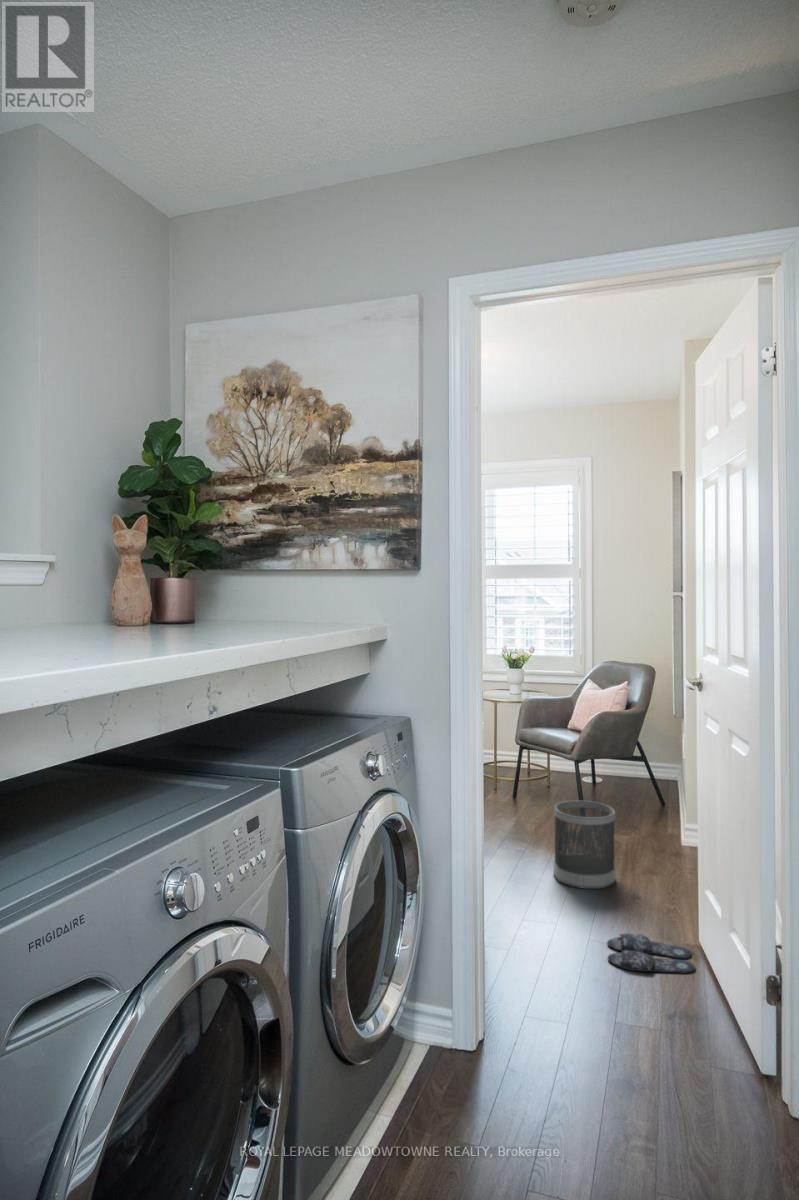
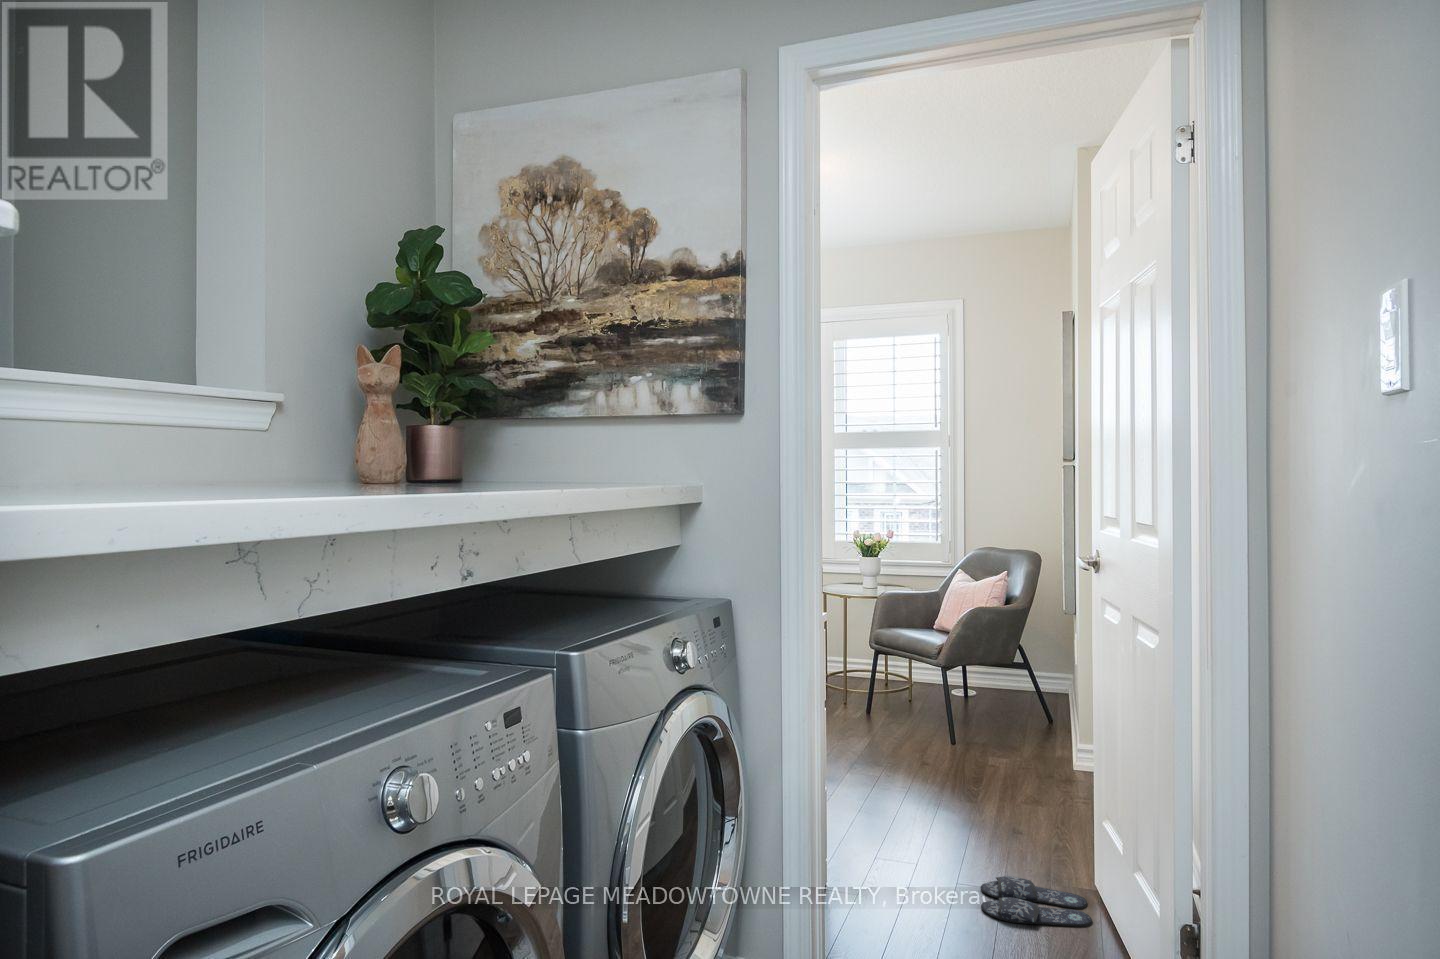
wastebasket: present [554,801,616,889] -> none [914,713,991,822]

